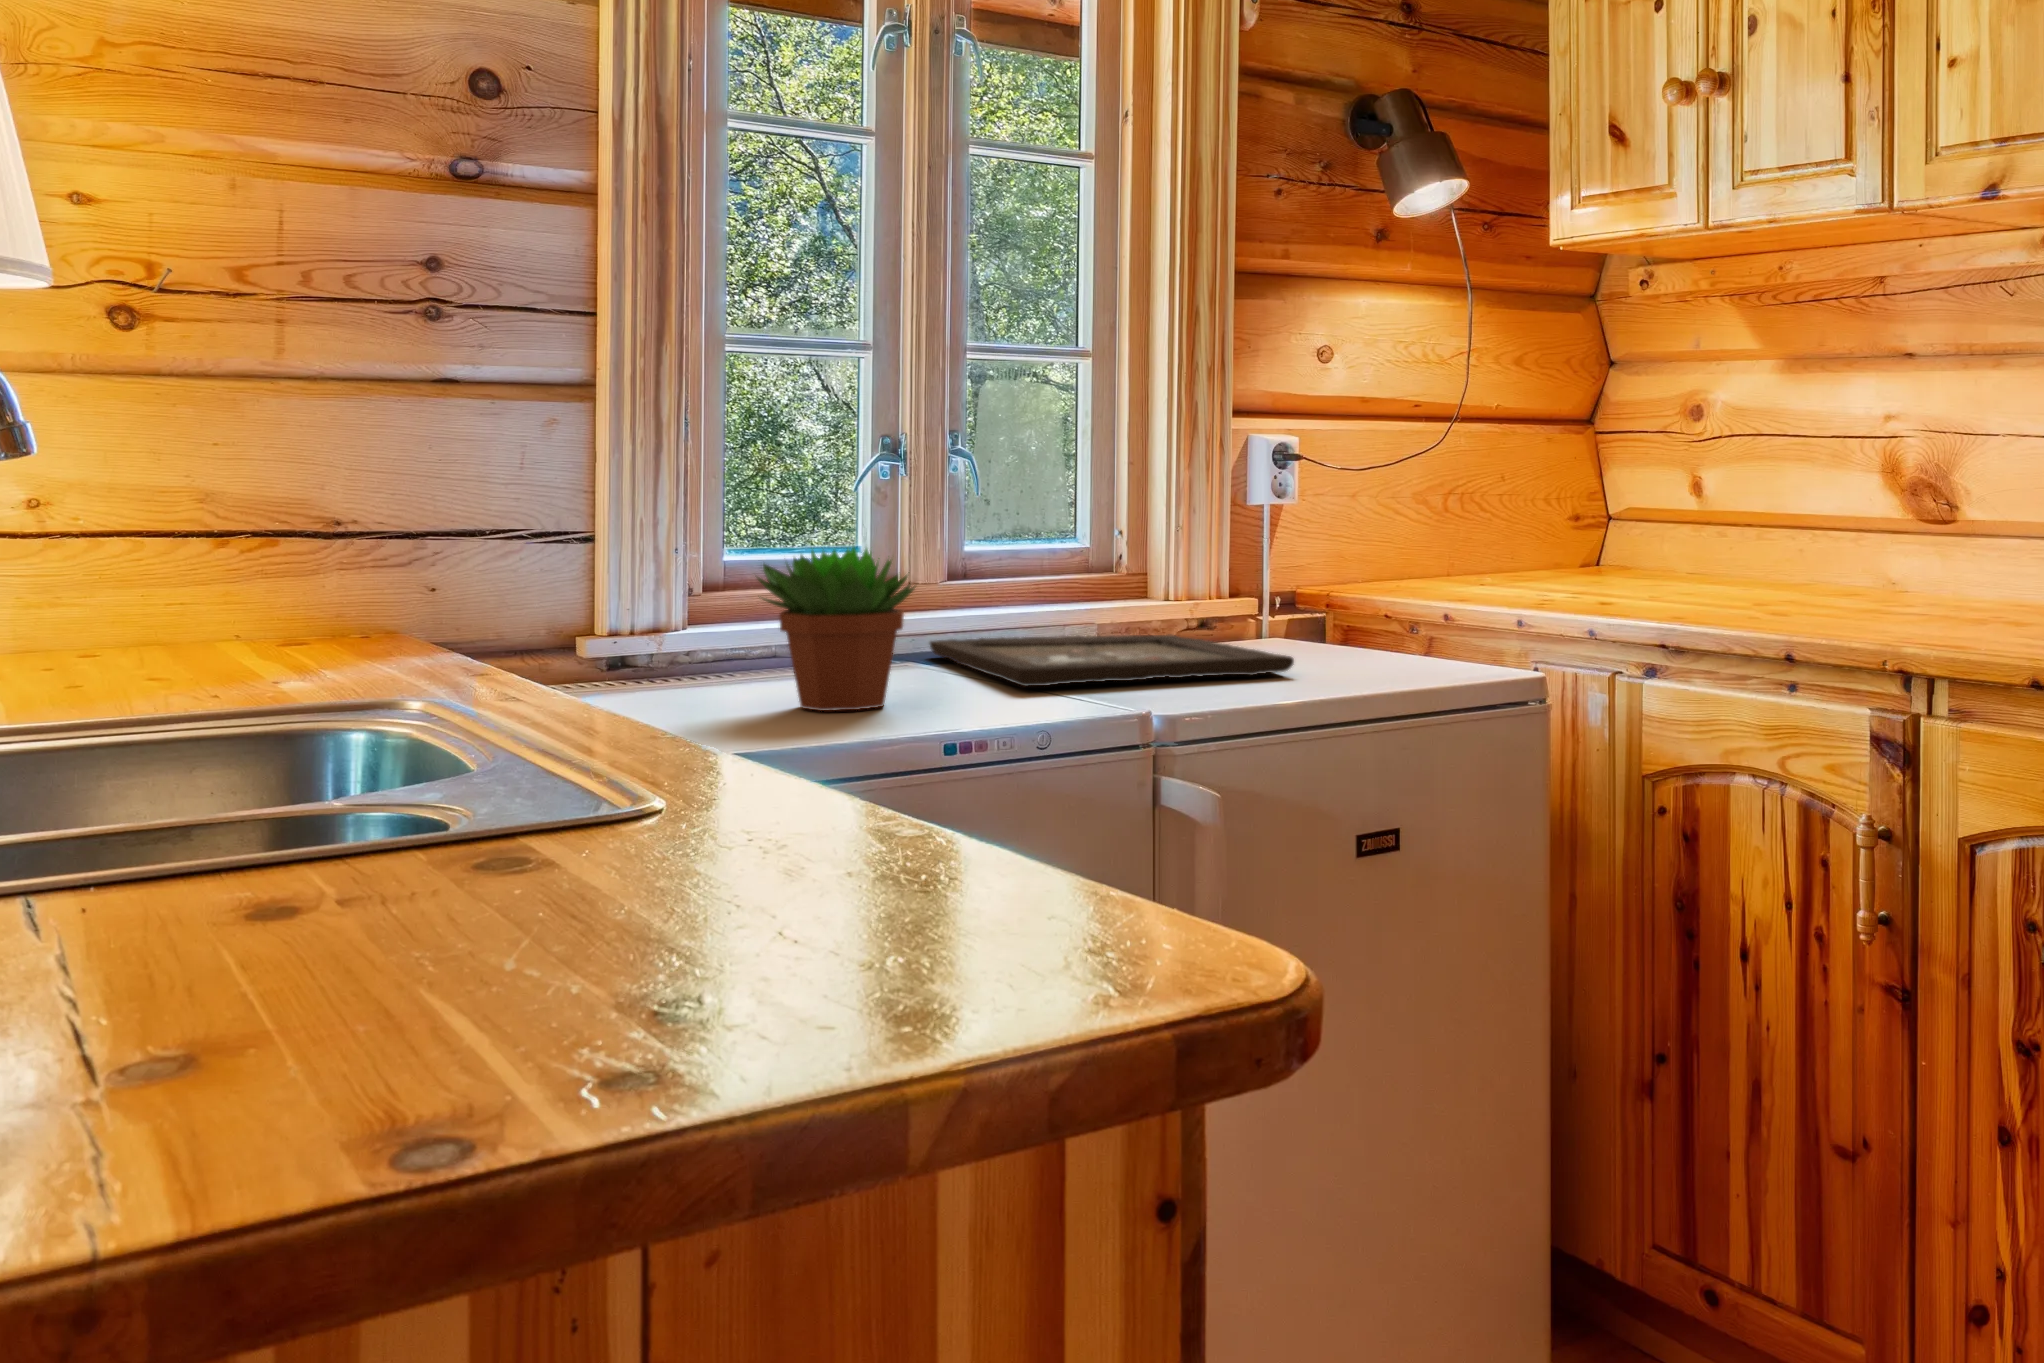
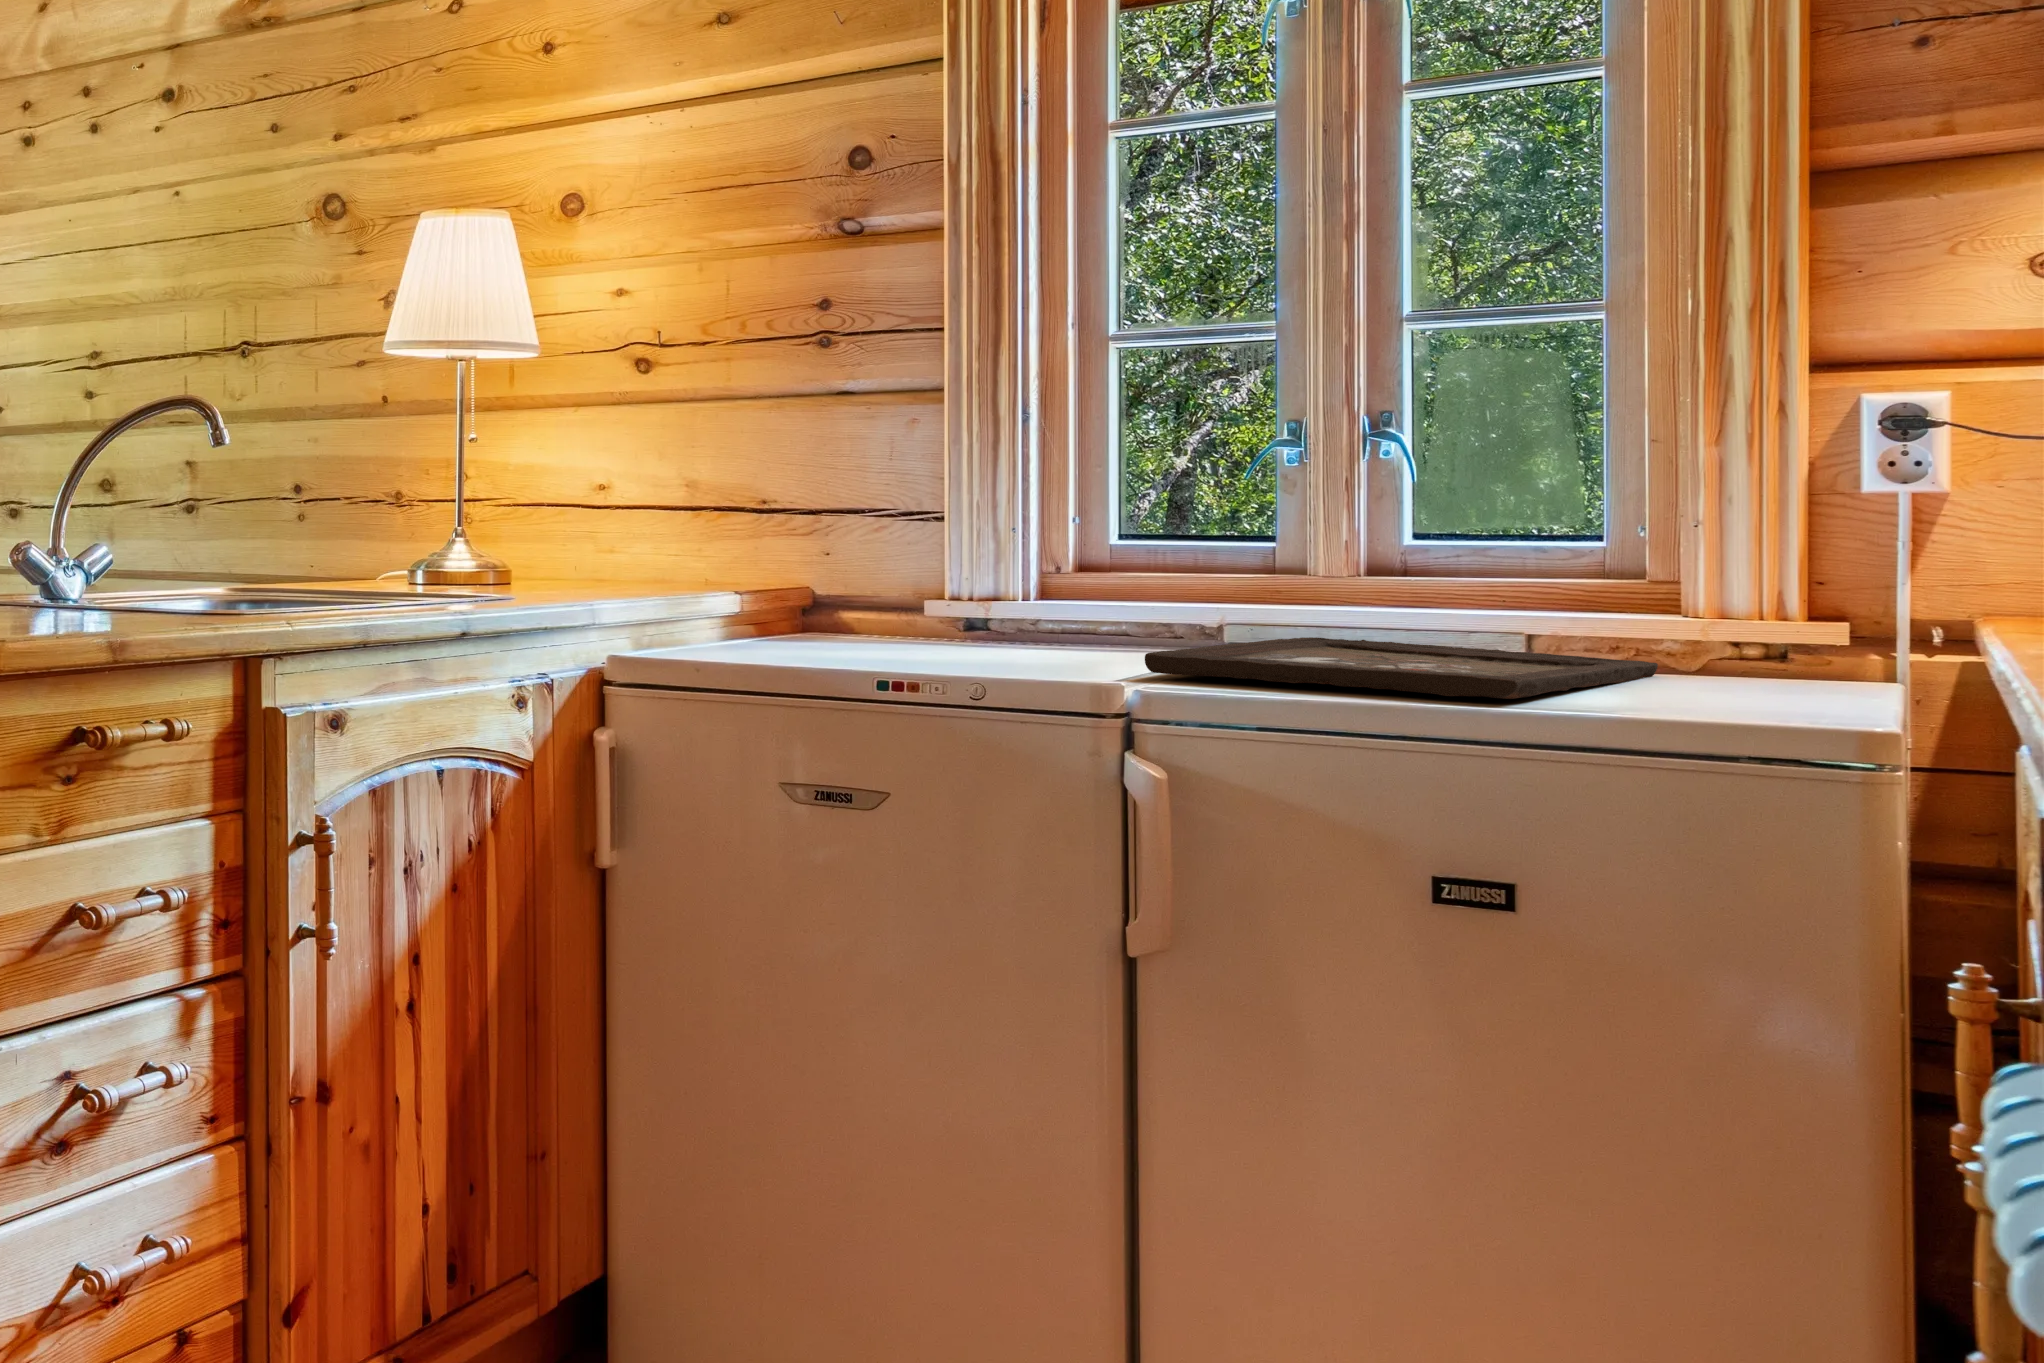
succulent plant: present [757,547,915,711] -> none [883,520,1036,670]

